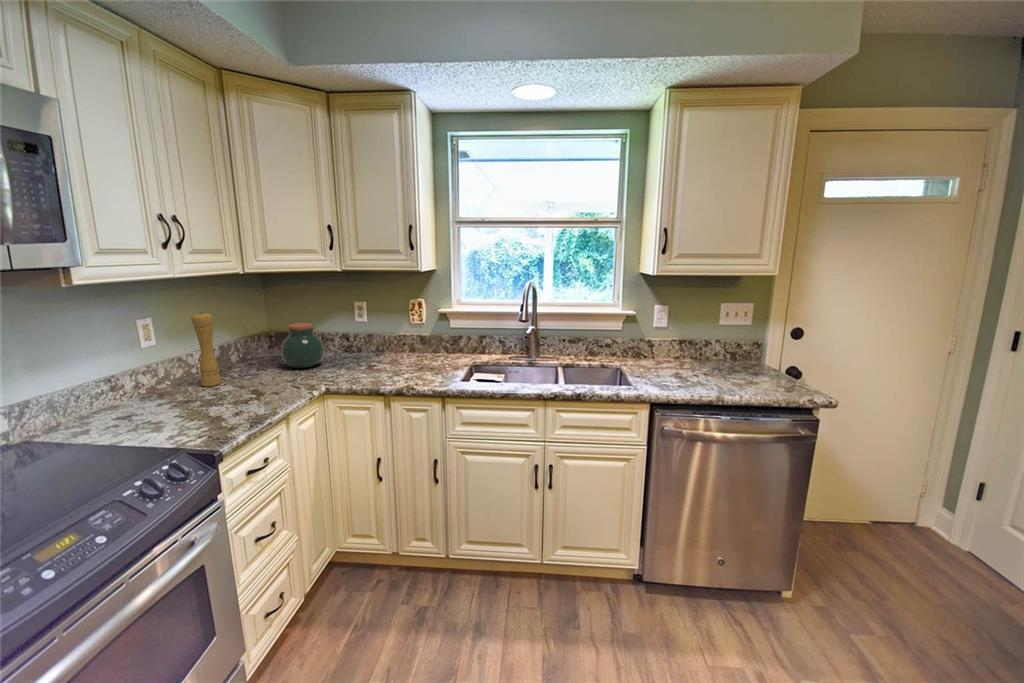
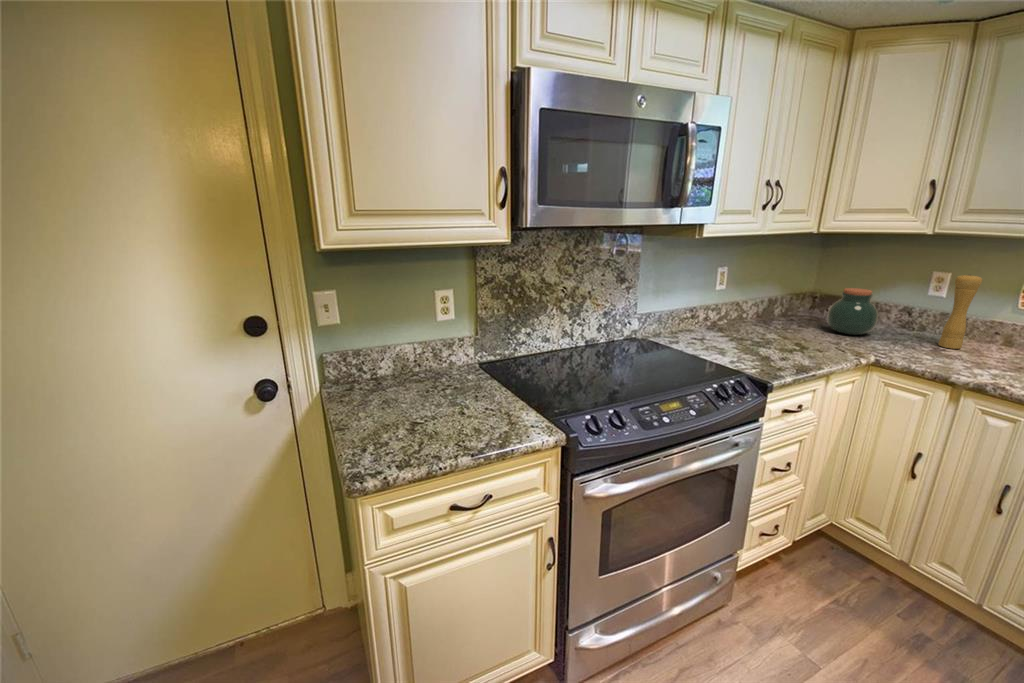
pepper mill: present [191,313,221,386] -> present [938,274,982,349]

